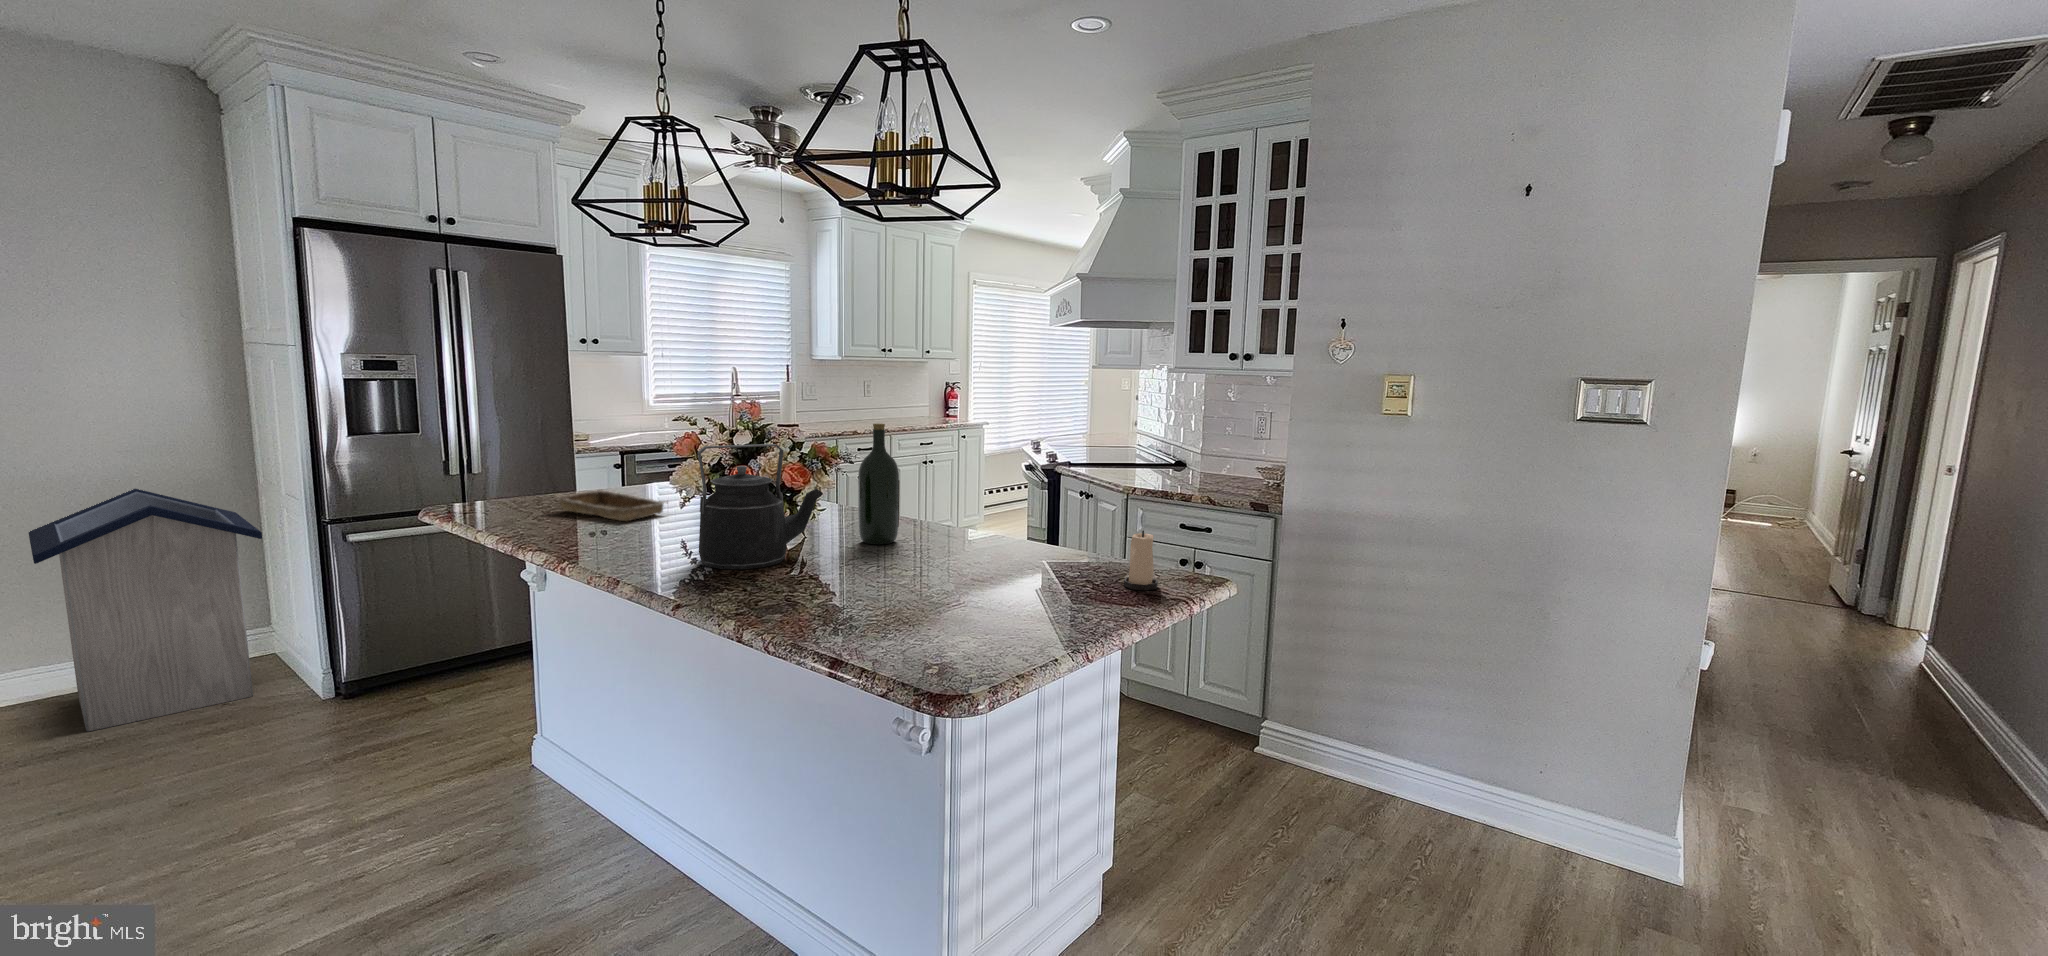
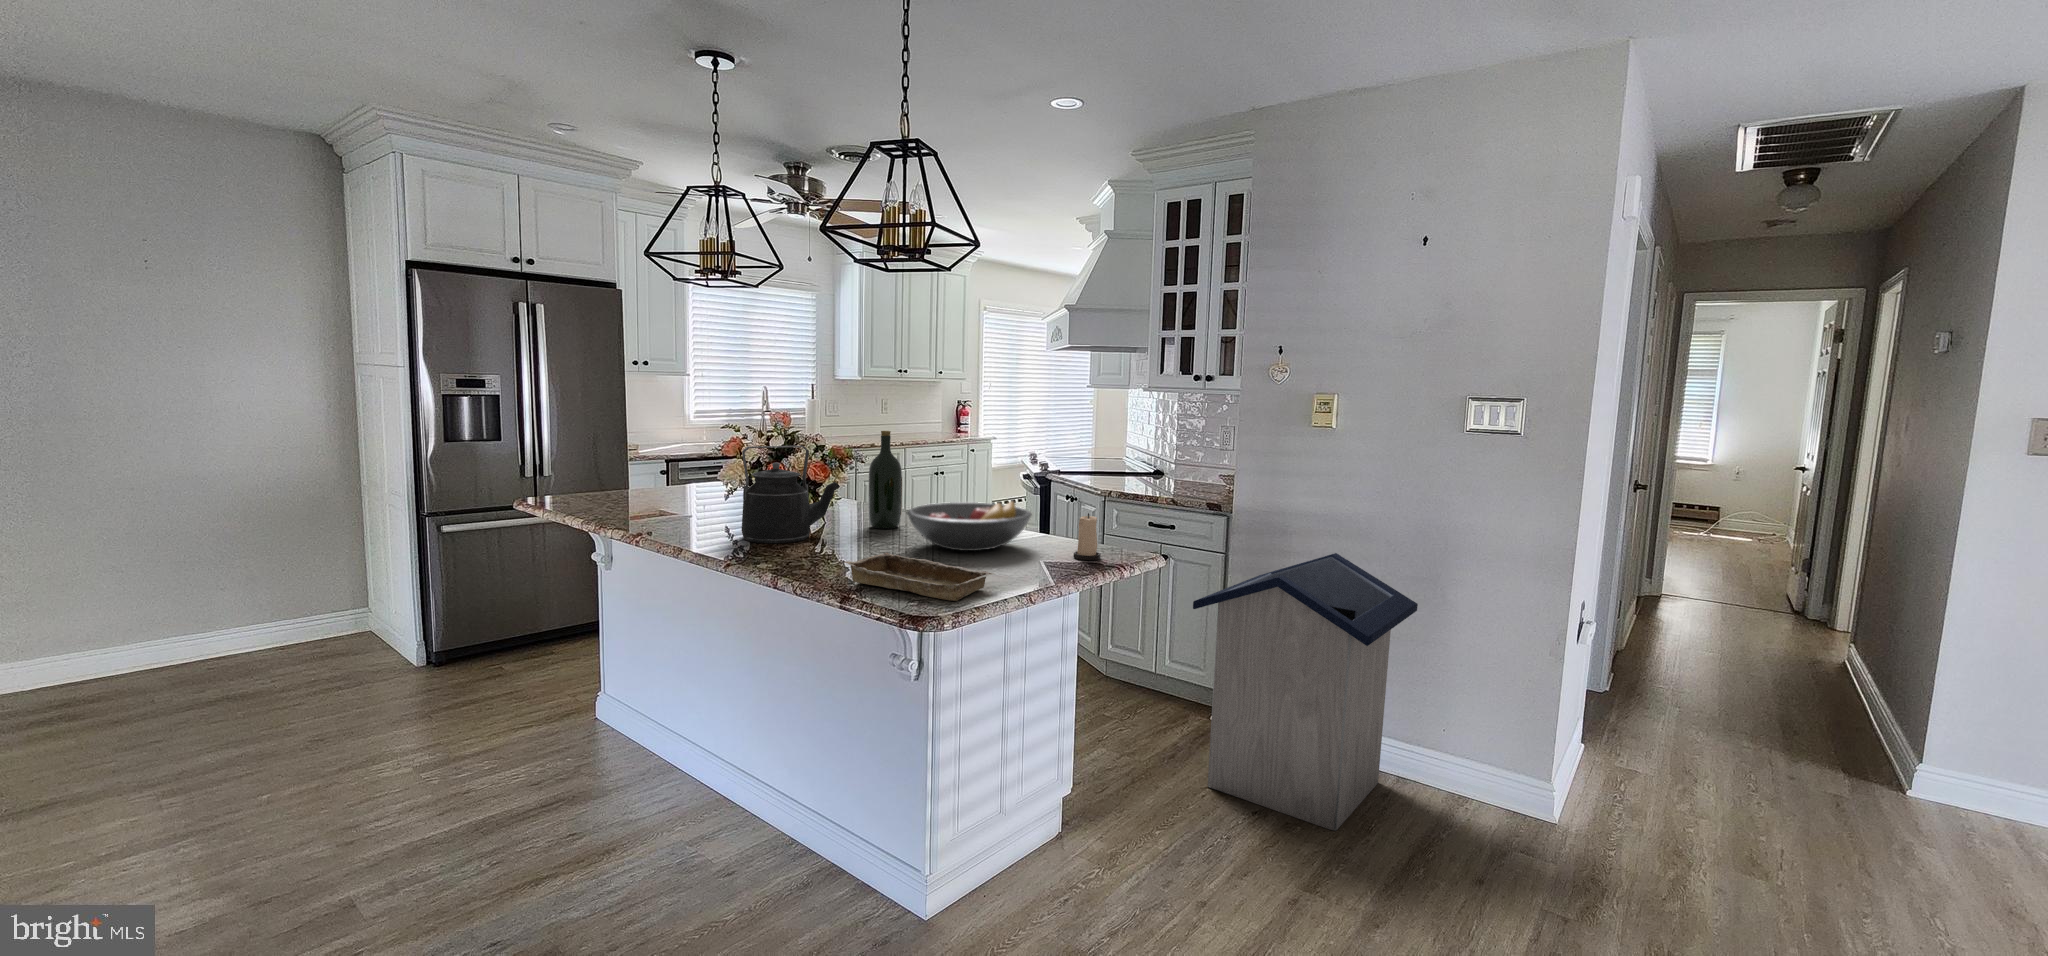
trash can: present [29,489,262,731] -> present [1193,553,1418,831]
tray: present [557,490,666,521] -> present [845,553,995,601]
fruit bowl: none [909,512,1068,578] -> present [907,501,1032,551]

